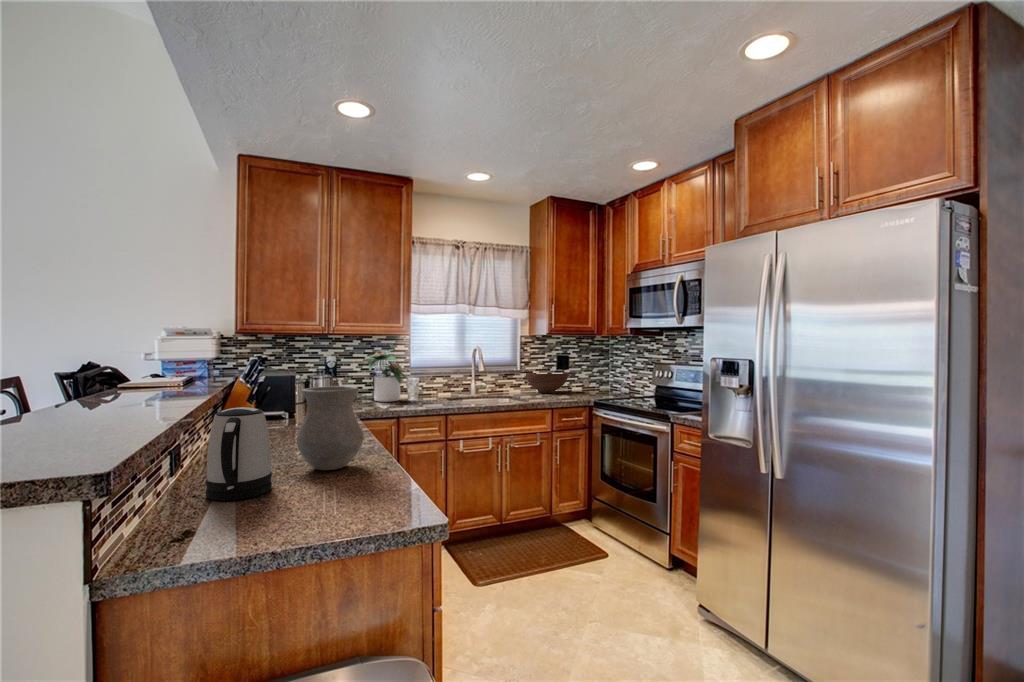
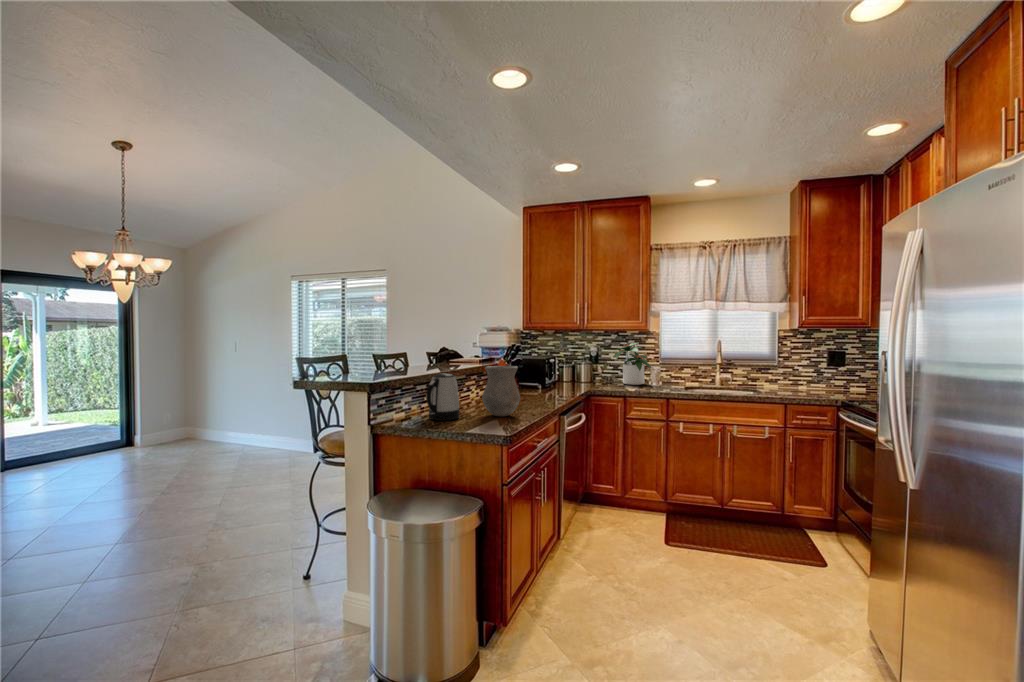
fruit bowl: present [526,372,568,393] -> none [783,367,838,390]

